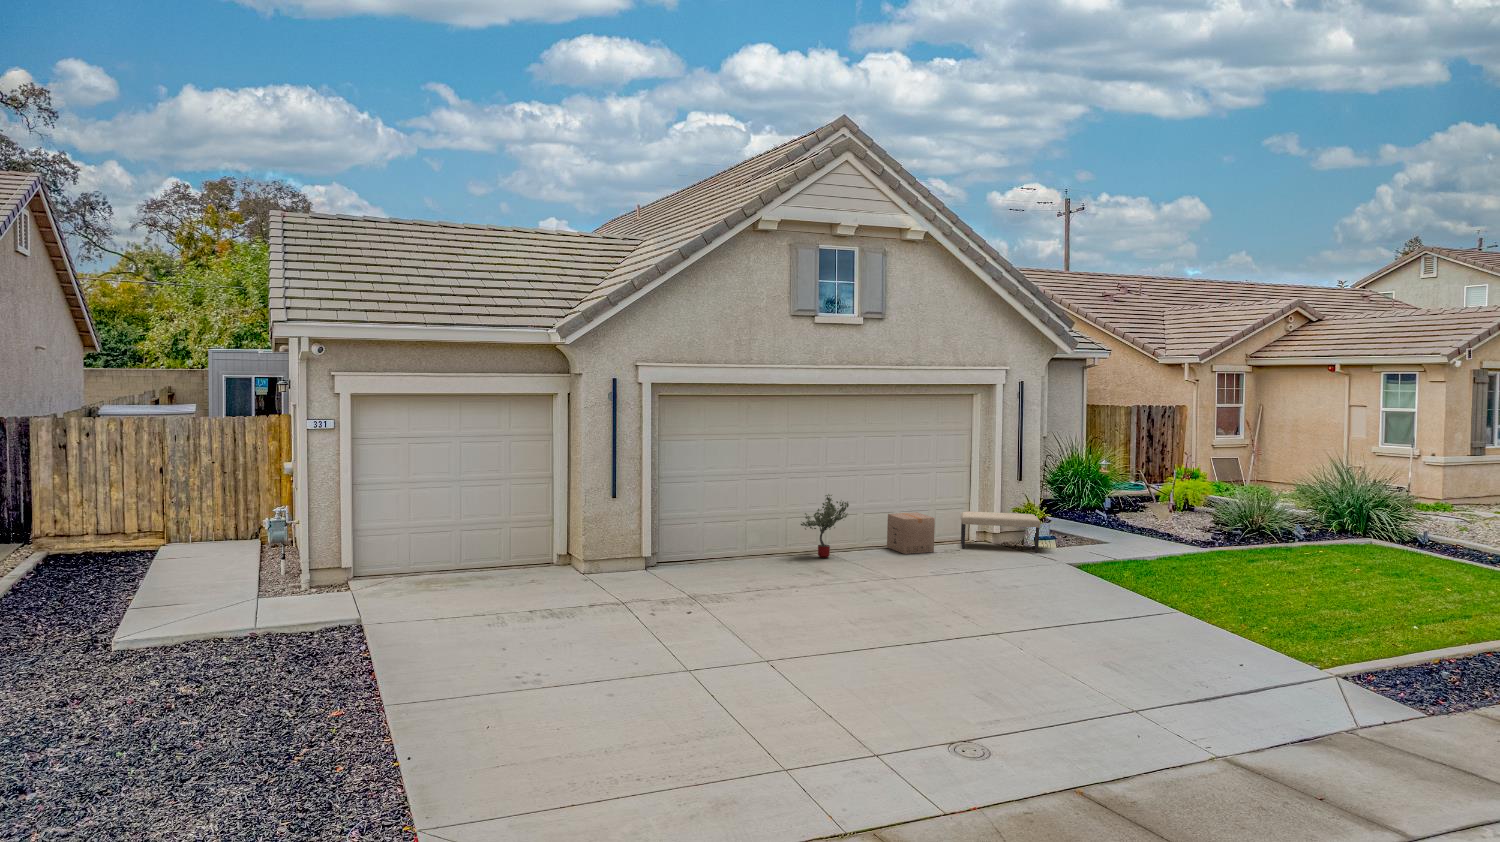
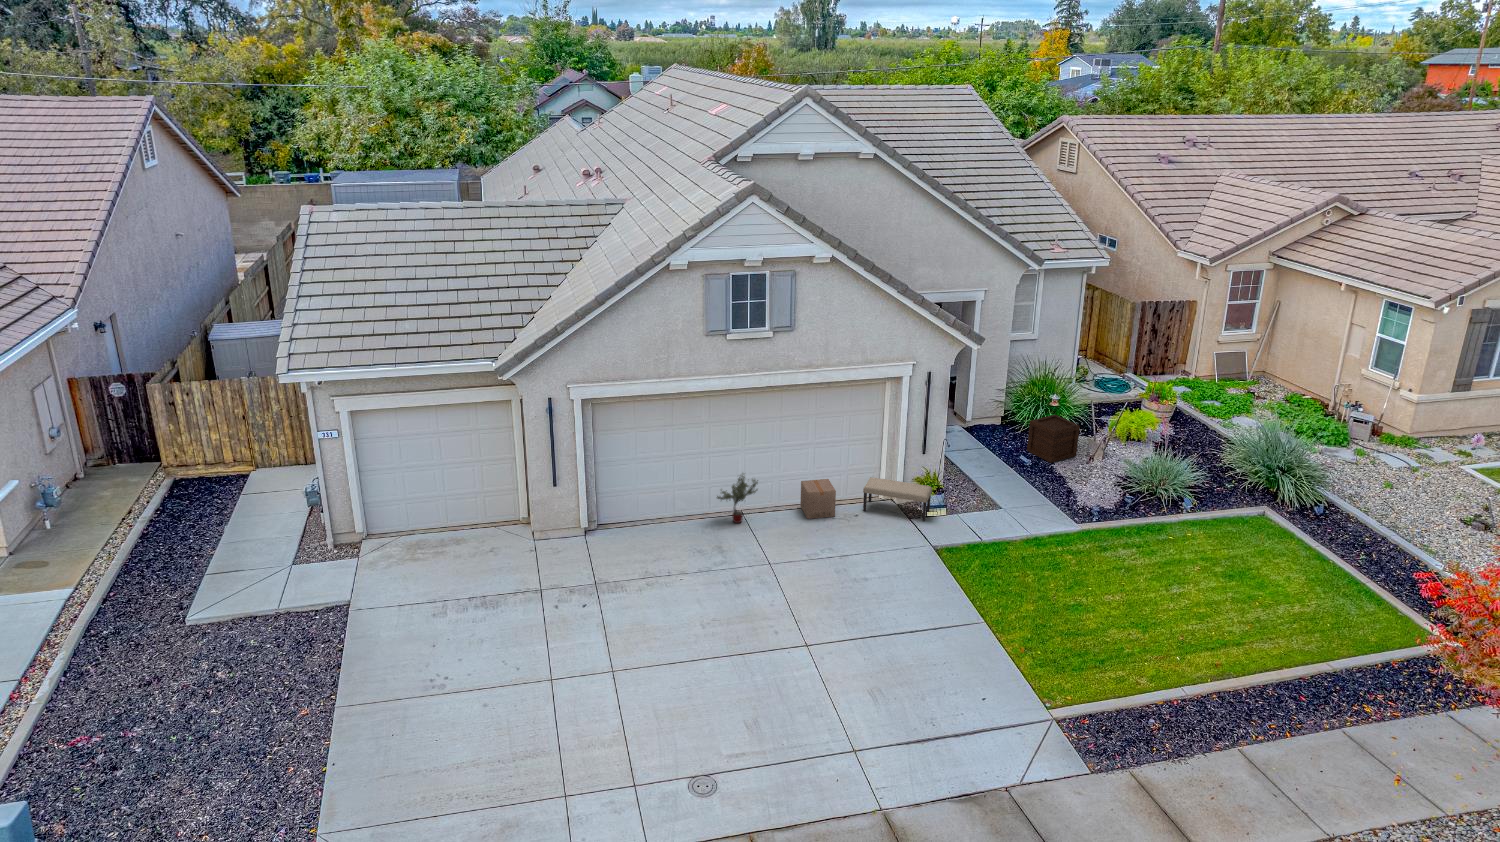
wooden crate: none [1091,475,1147,520] -> present [1027,415,1080,463]

